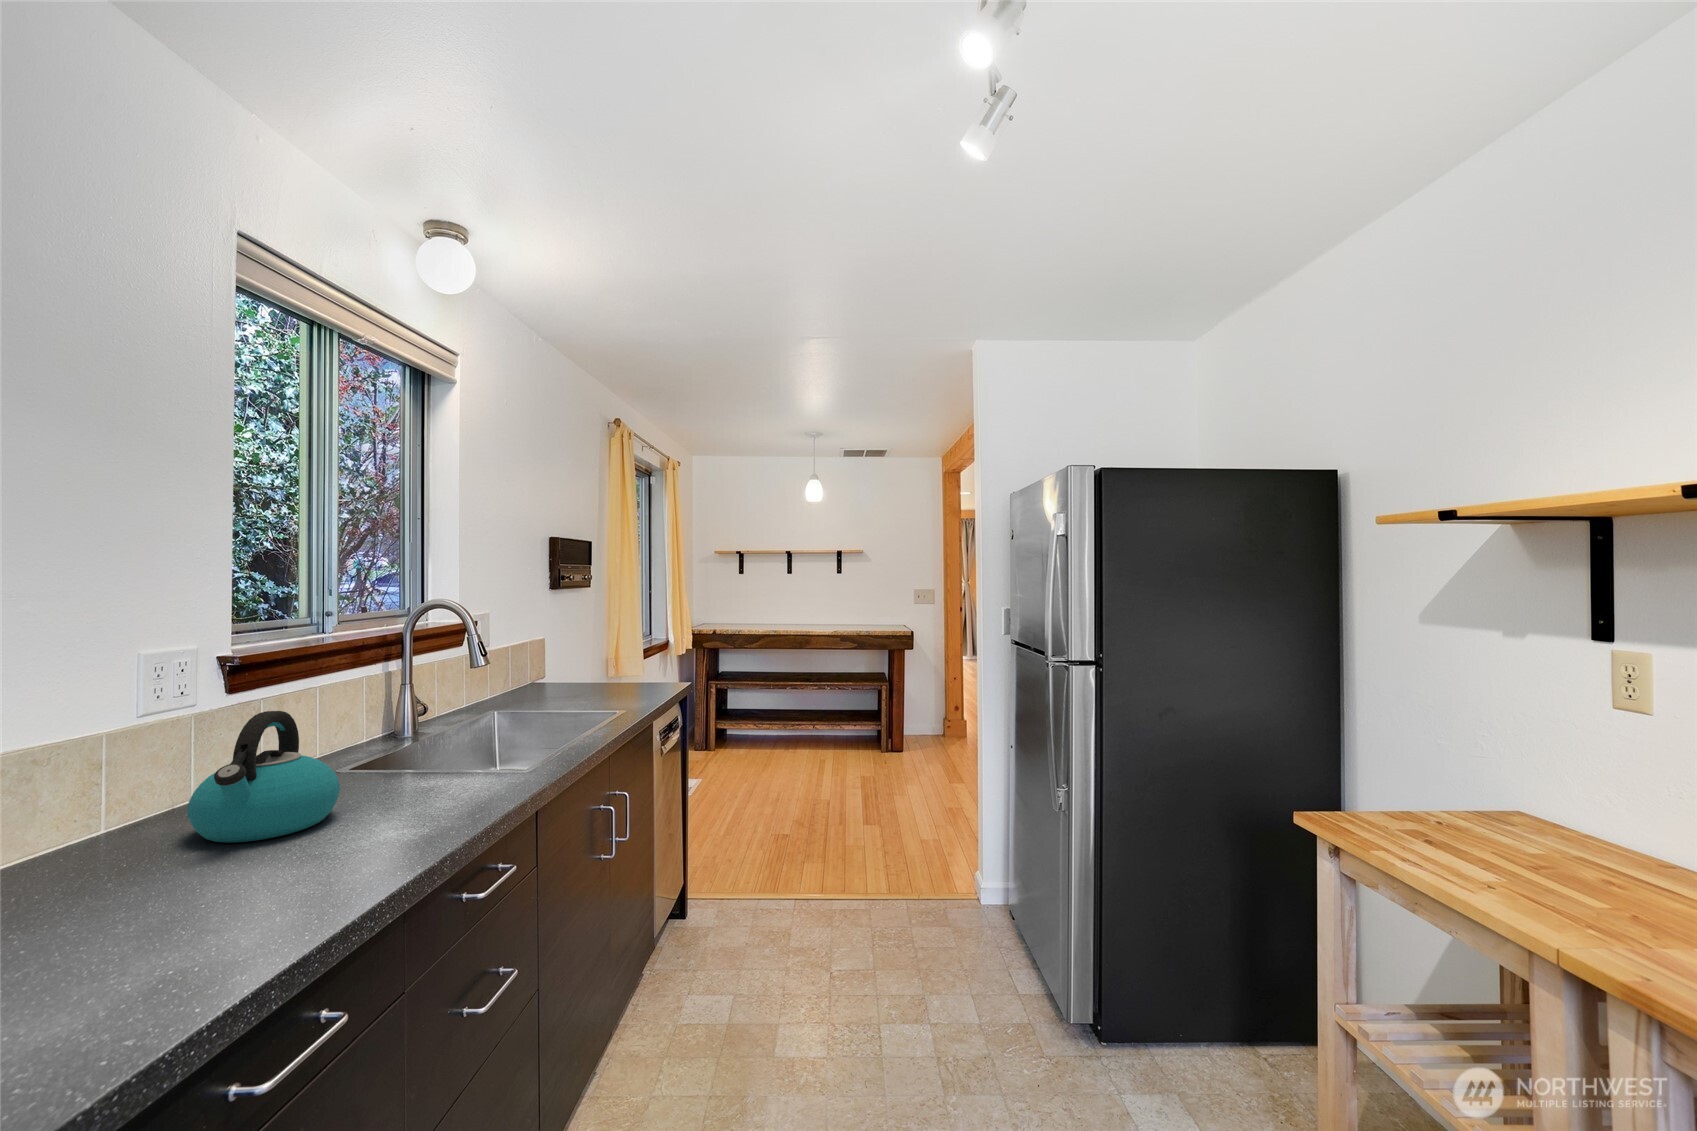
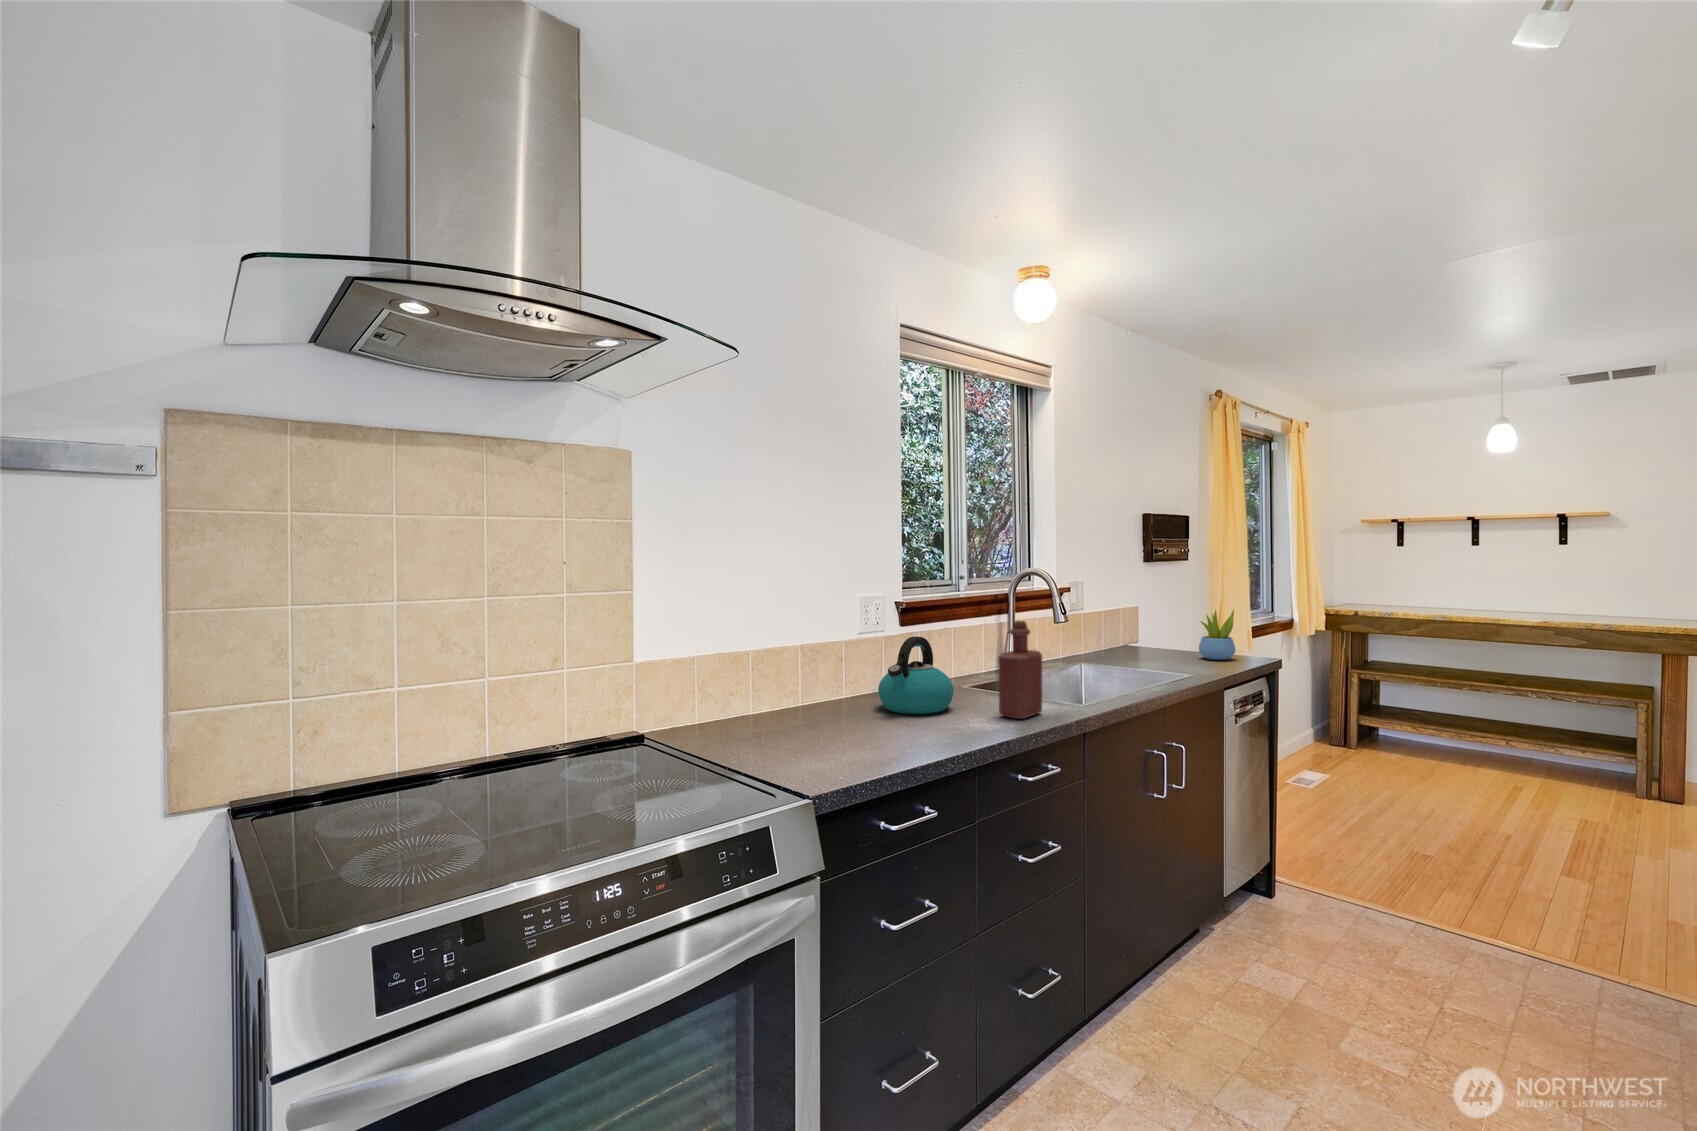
succulent plant: none [621,636,656,690] -> present [1199,609,1236,660]
bottle: none [421,673,484,811] -> present [998,621,1042,719]

